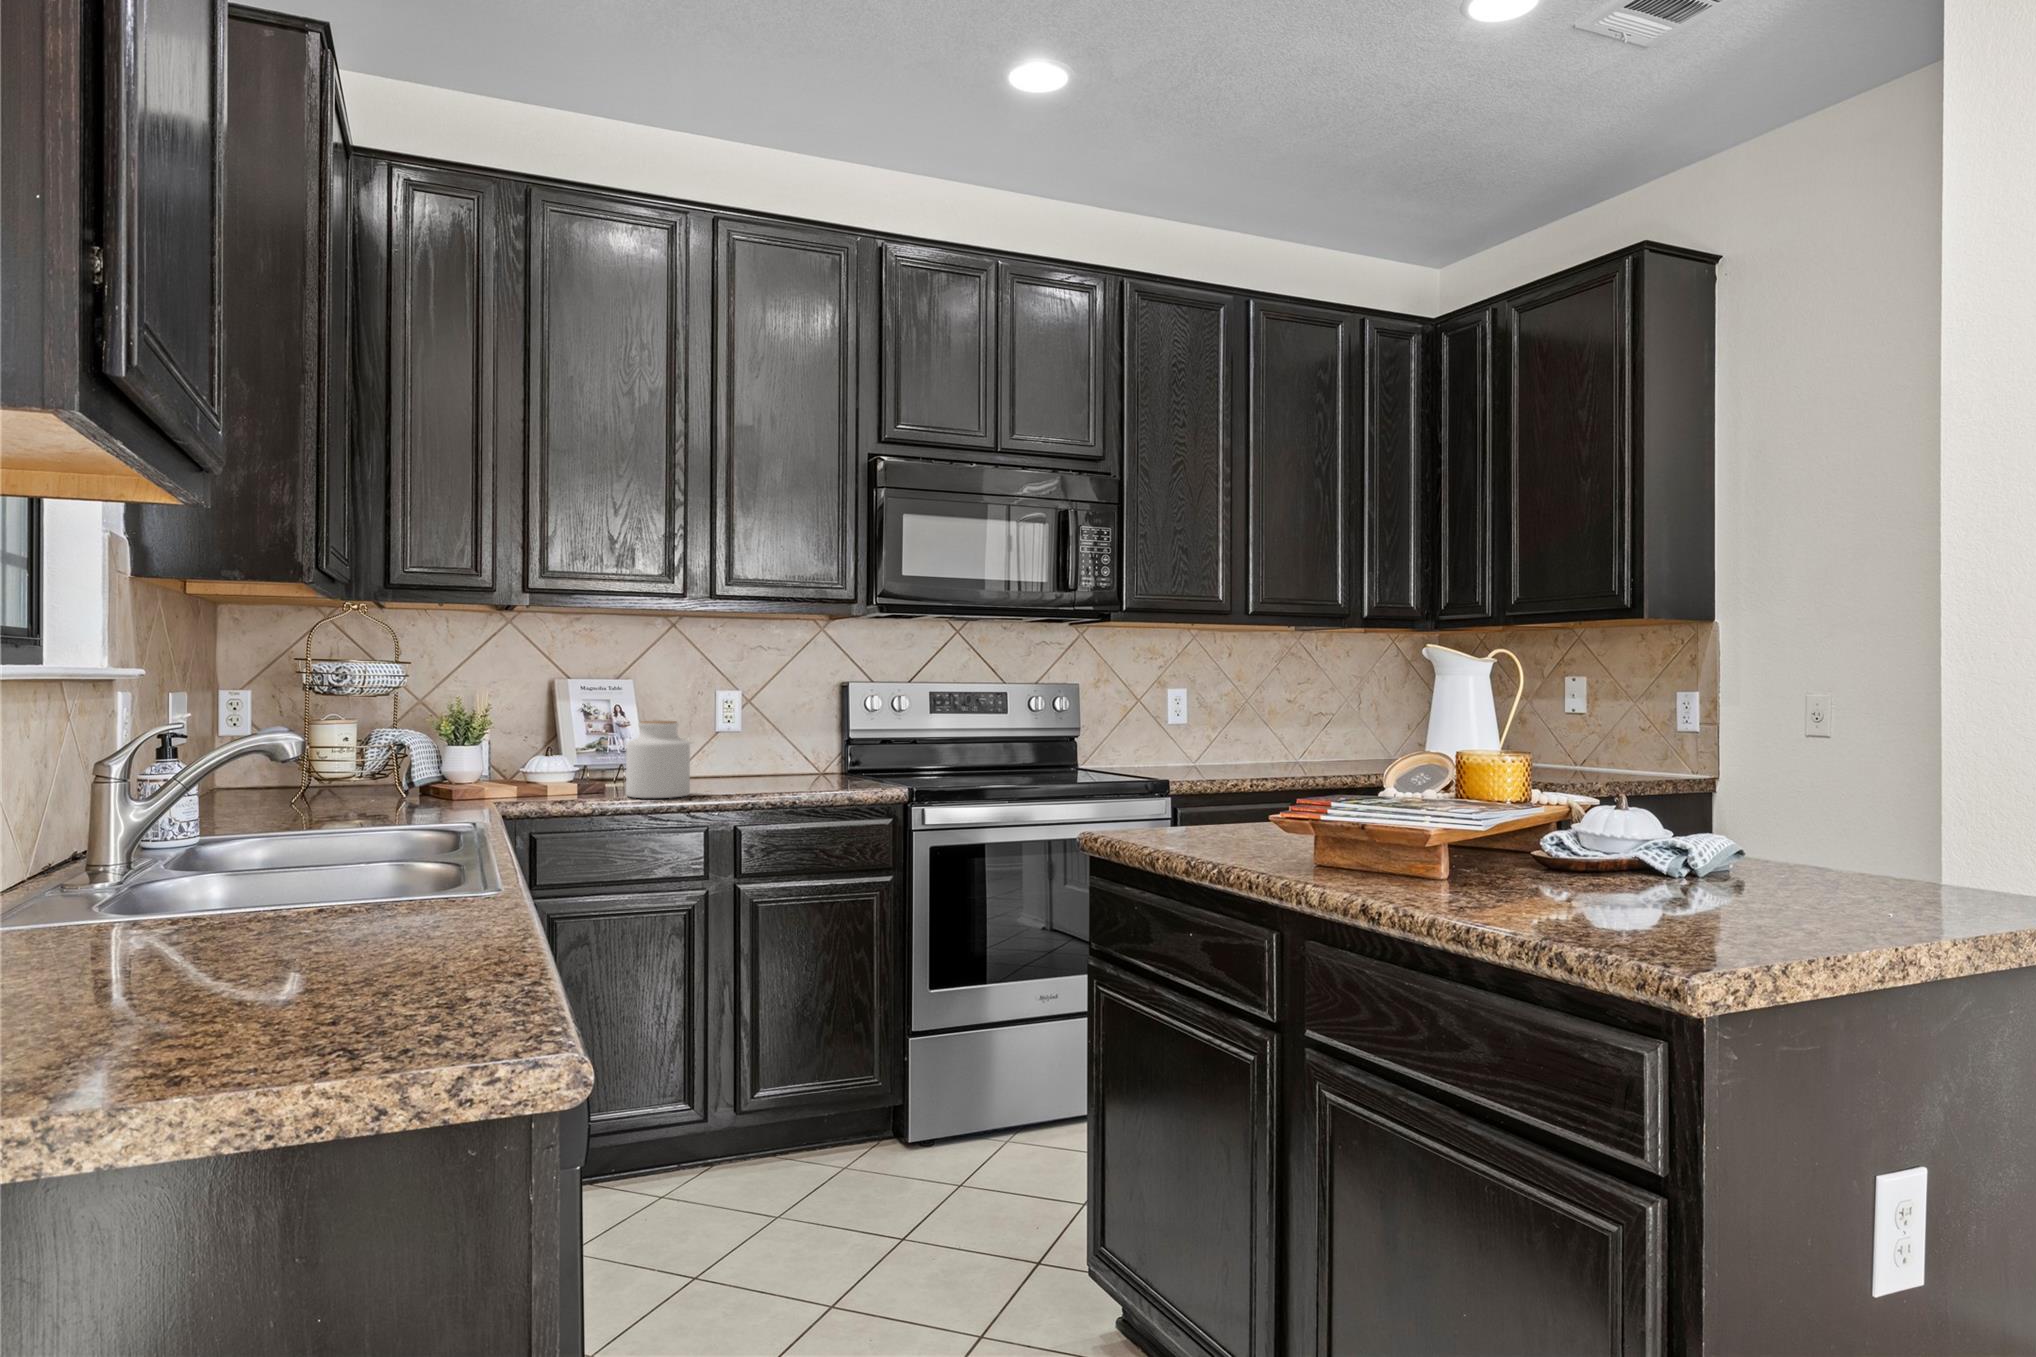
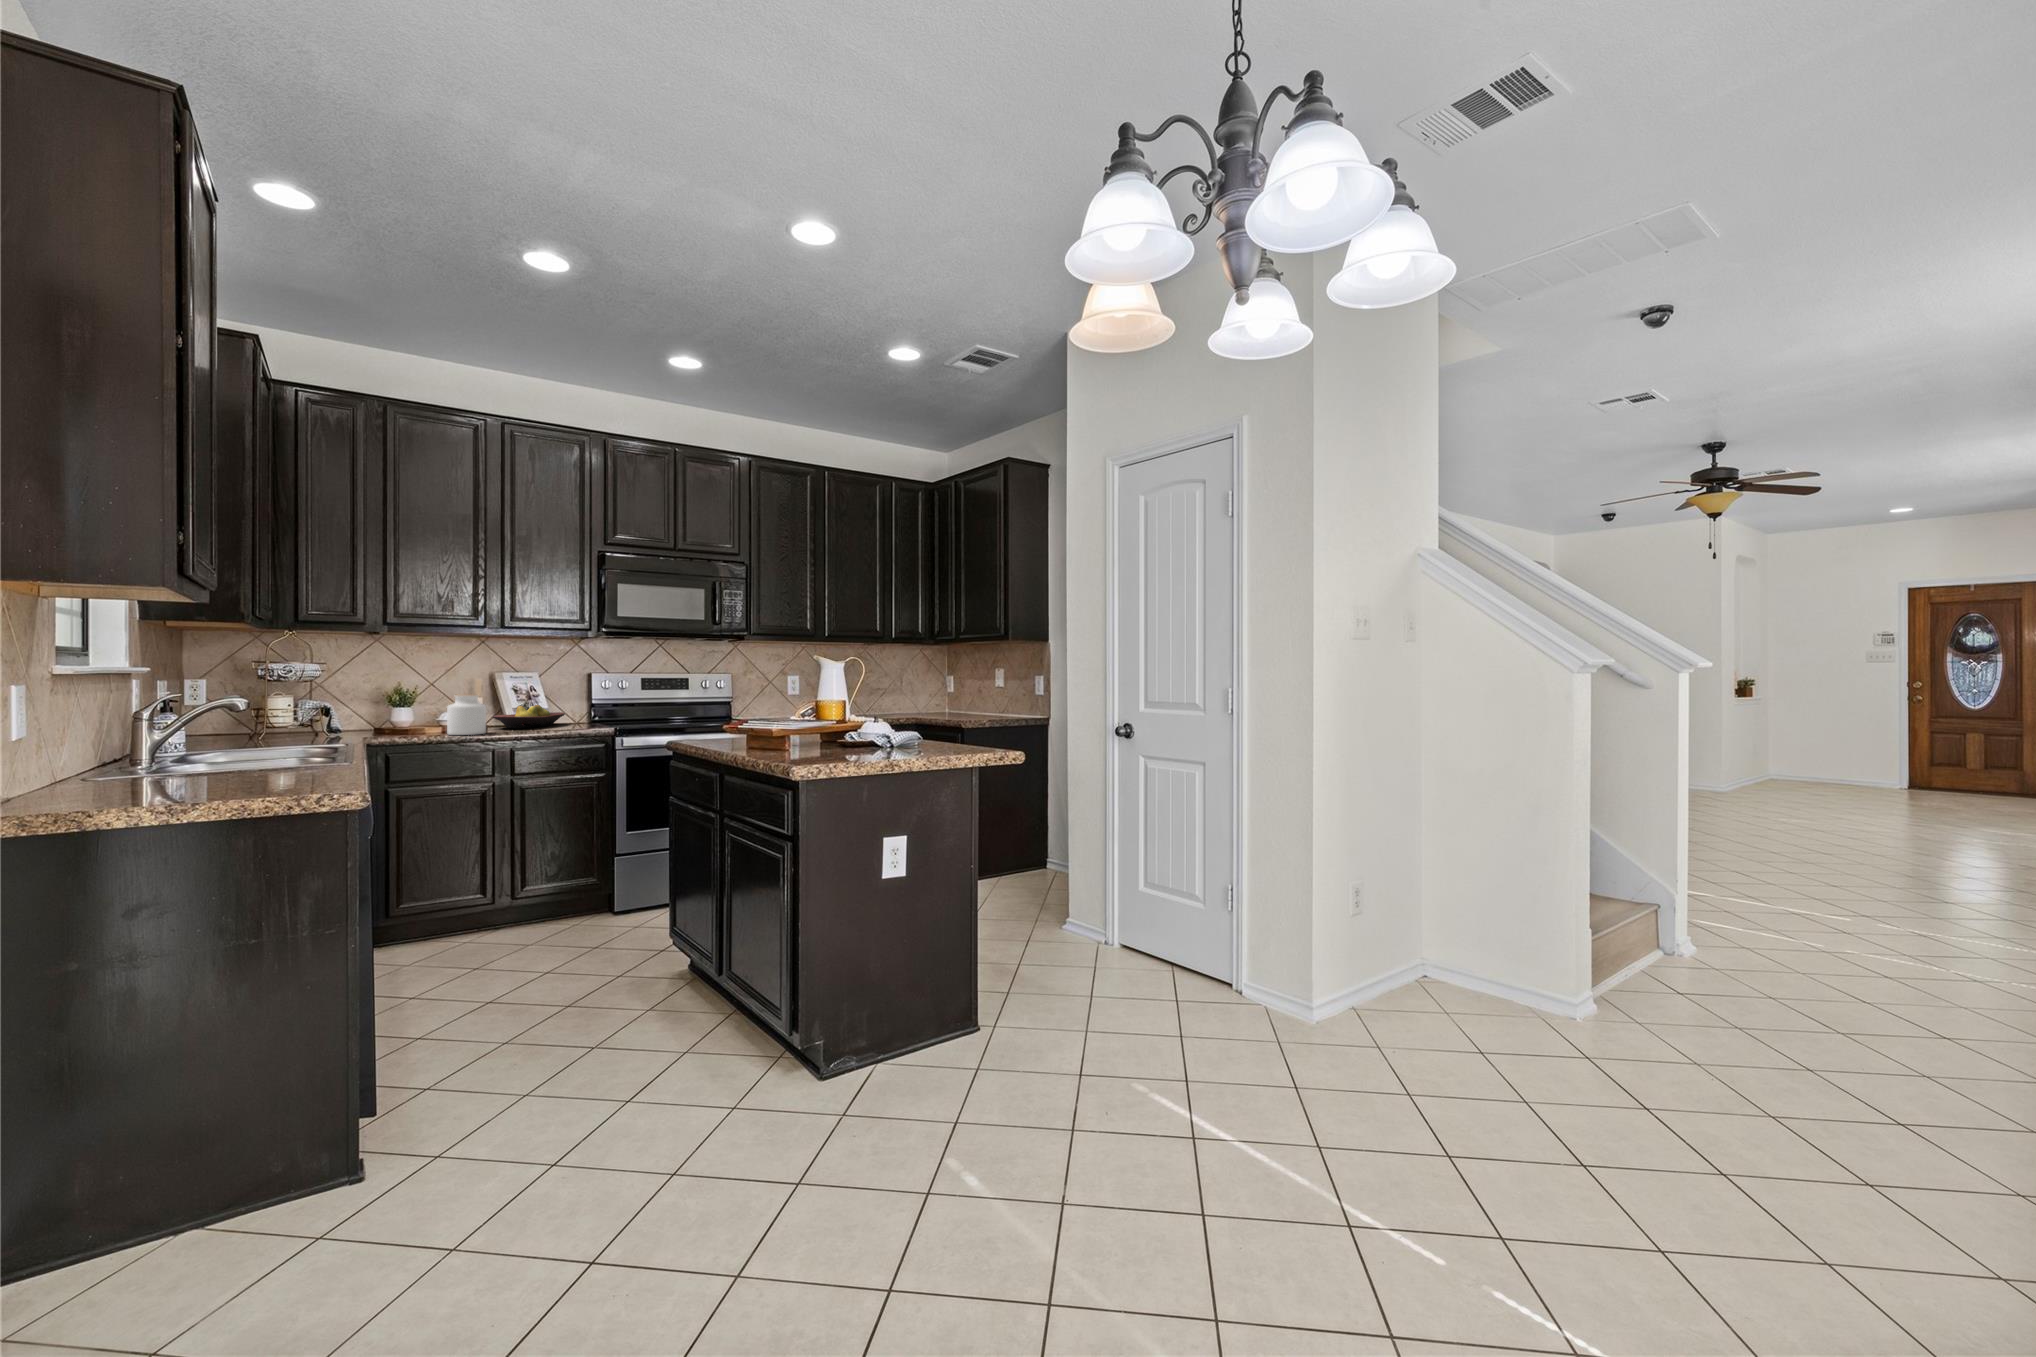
fruit bowl: none [695,740,808,784] -> present [493,705,565,728]

